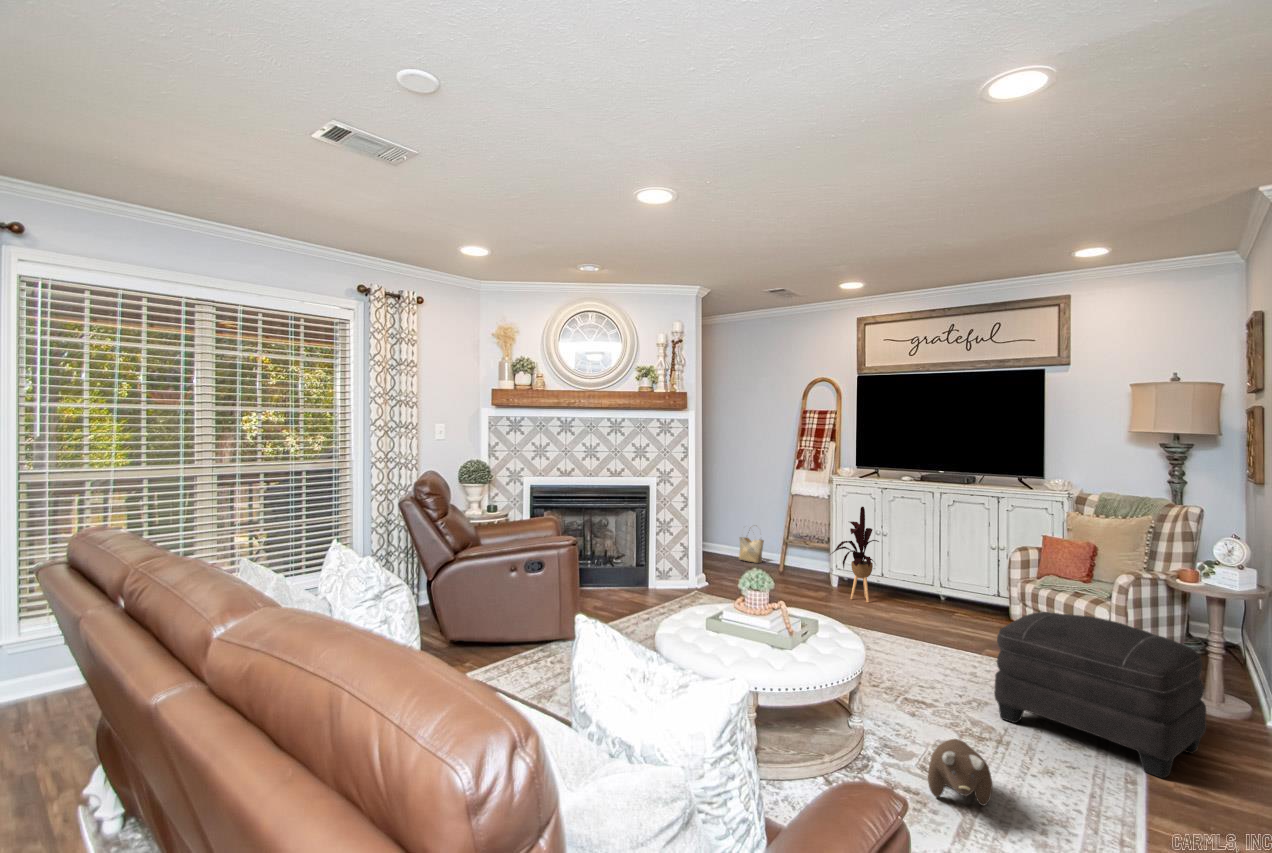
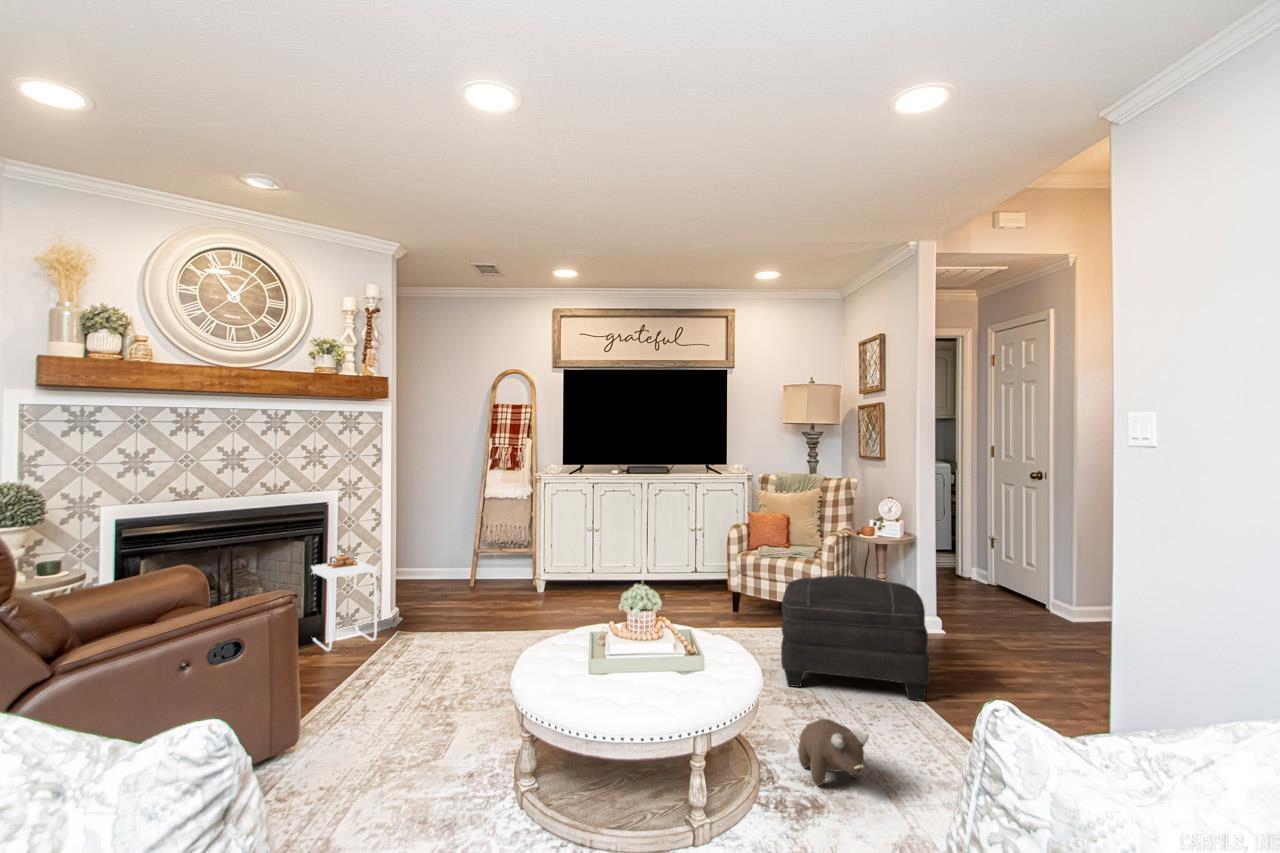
house plant: present [830,507,879,602] -> none [547,503,598,602]
woven basket: present [739,527,764,563] -> none [419,538,450,581]
side table: none [635,528,675,598] -> present [311,556,377,651]

